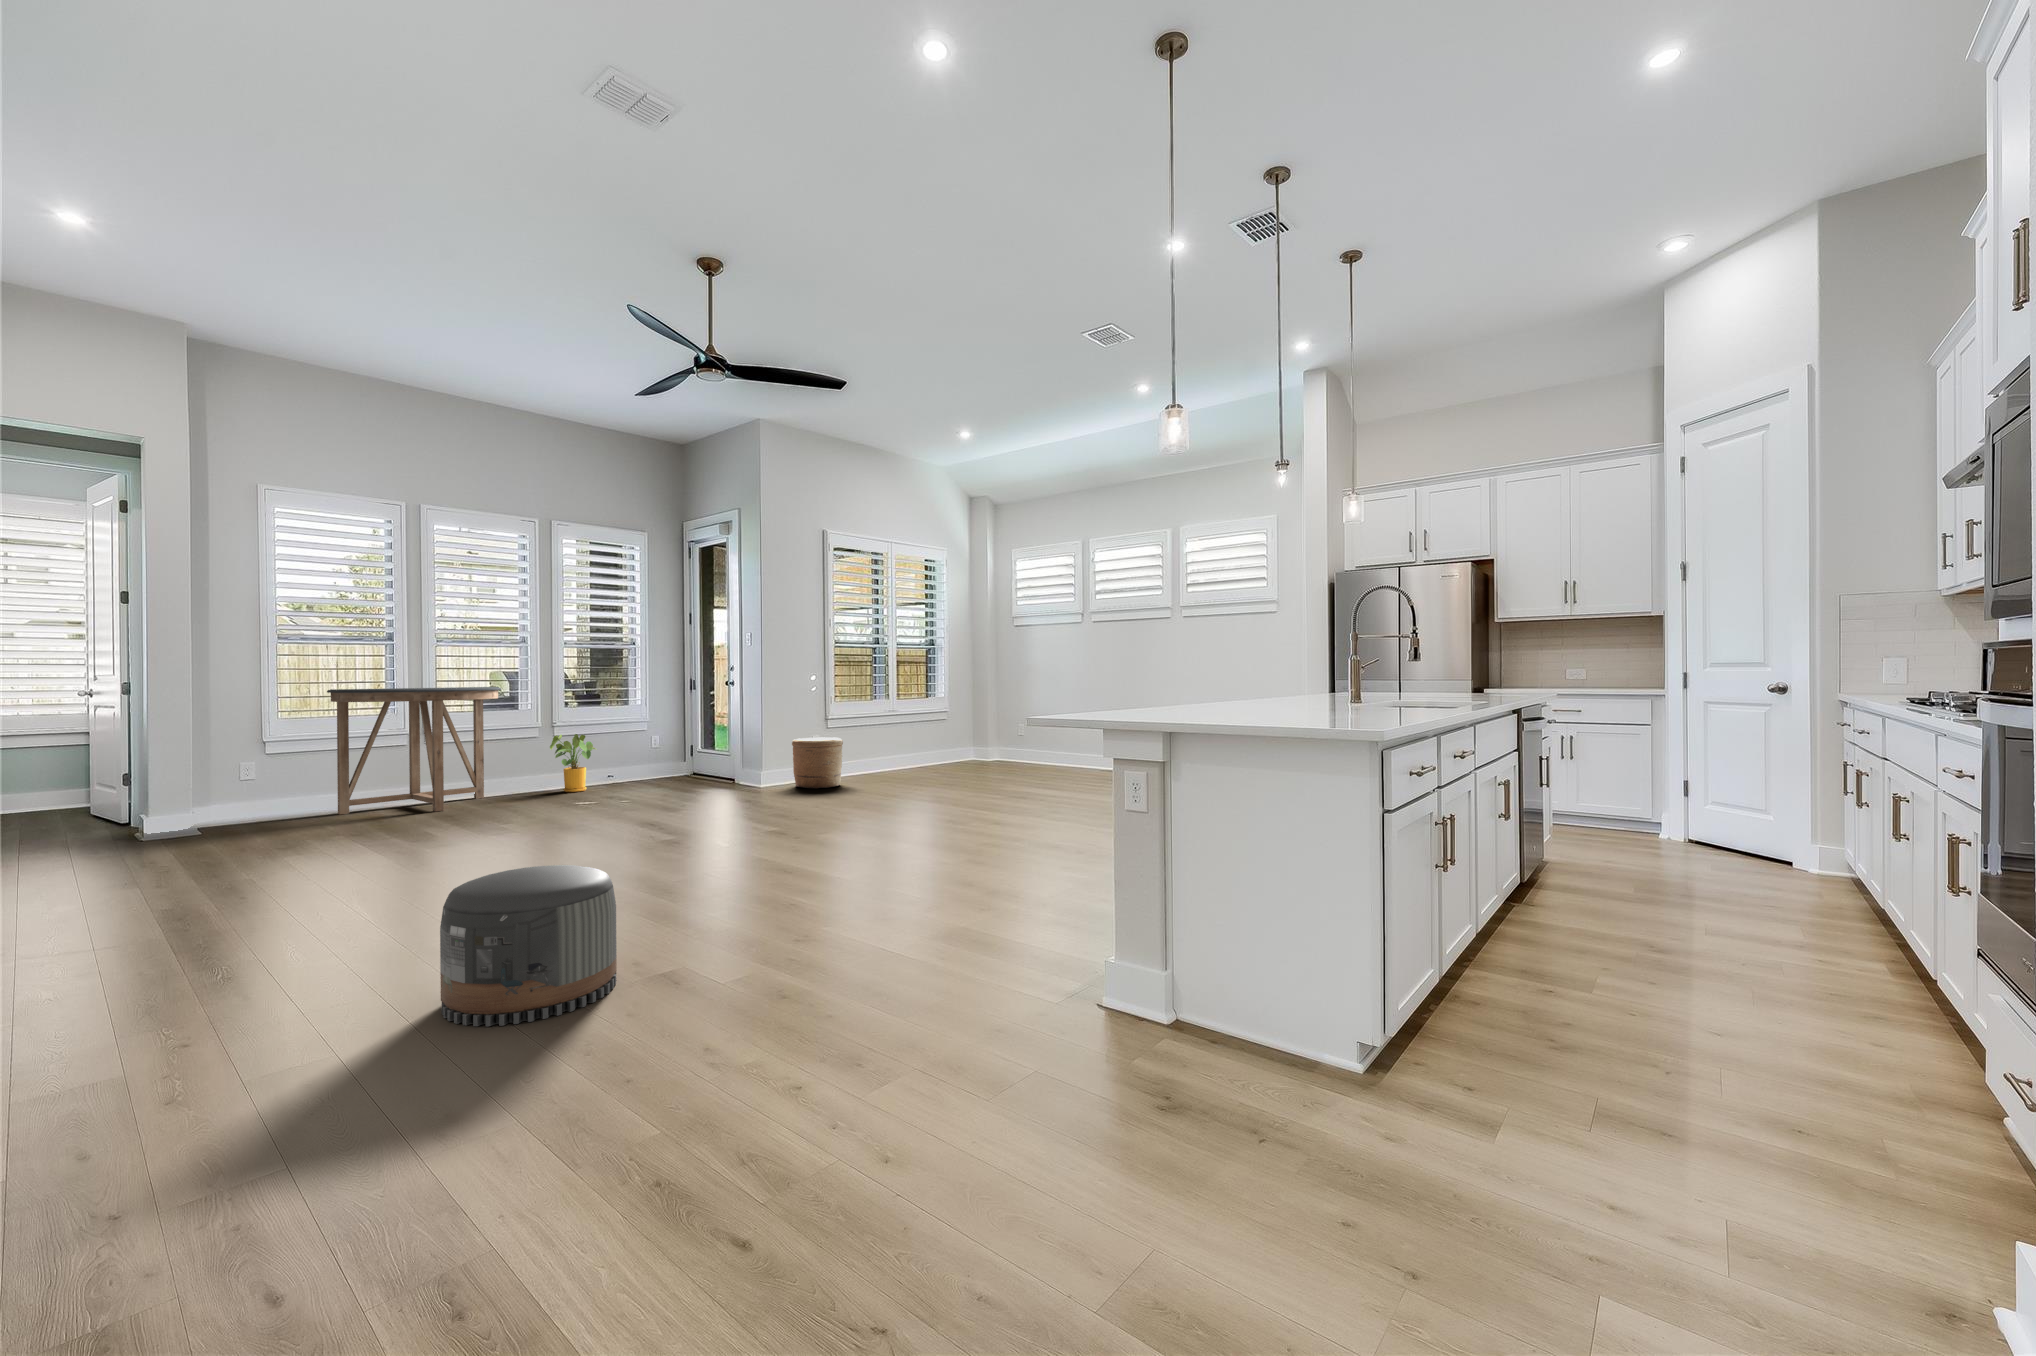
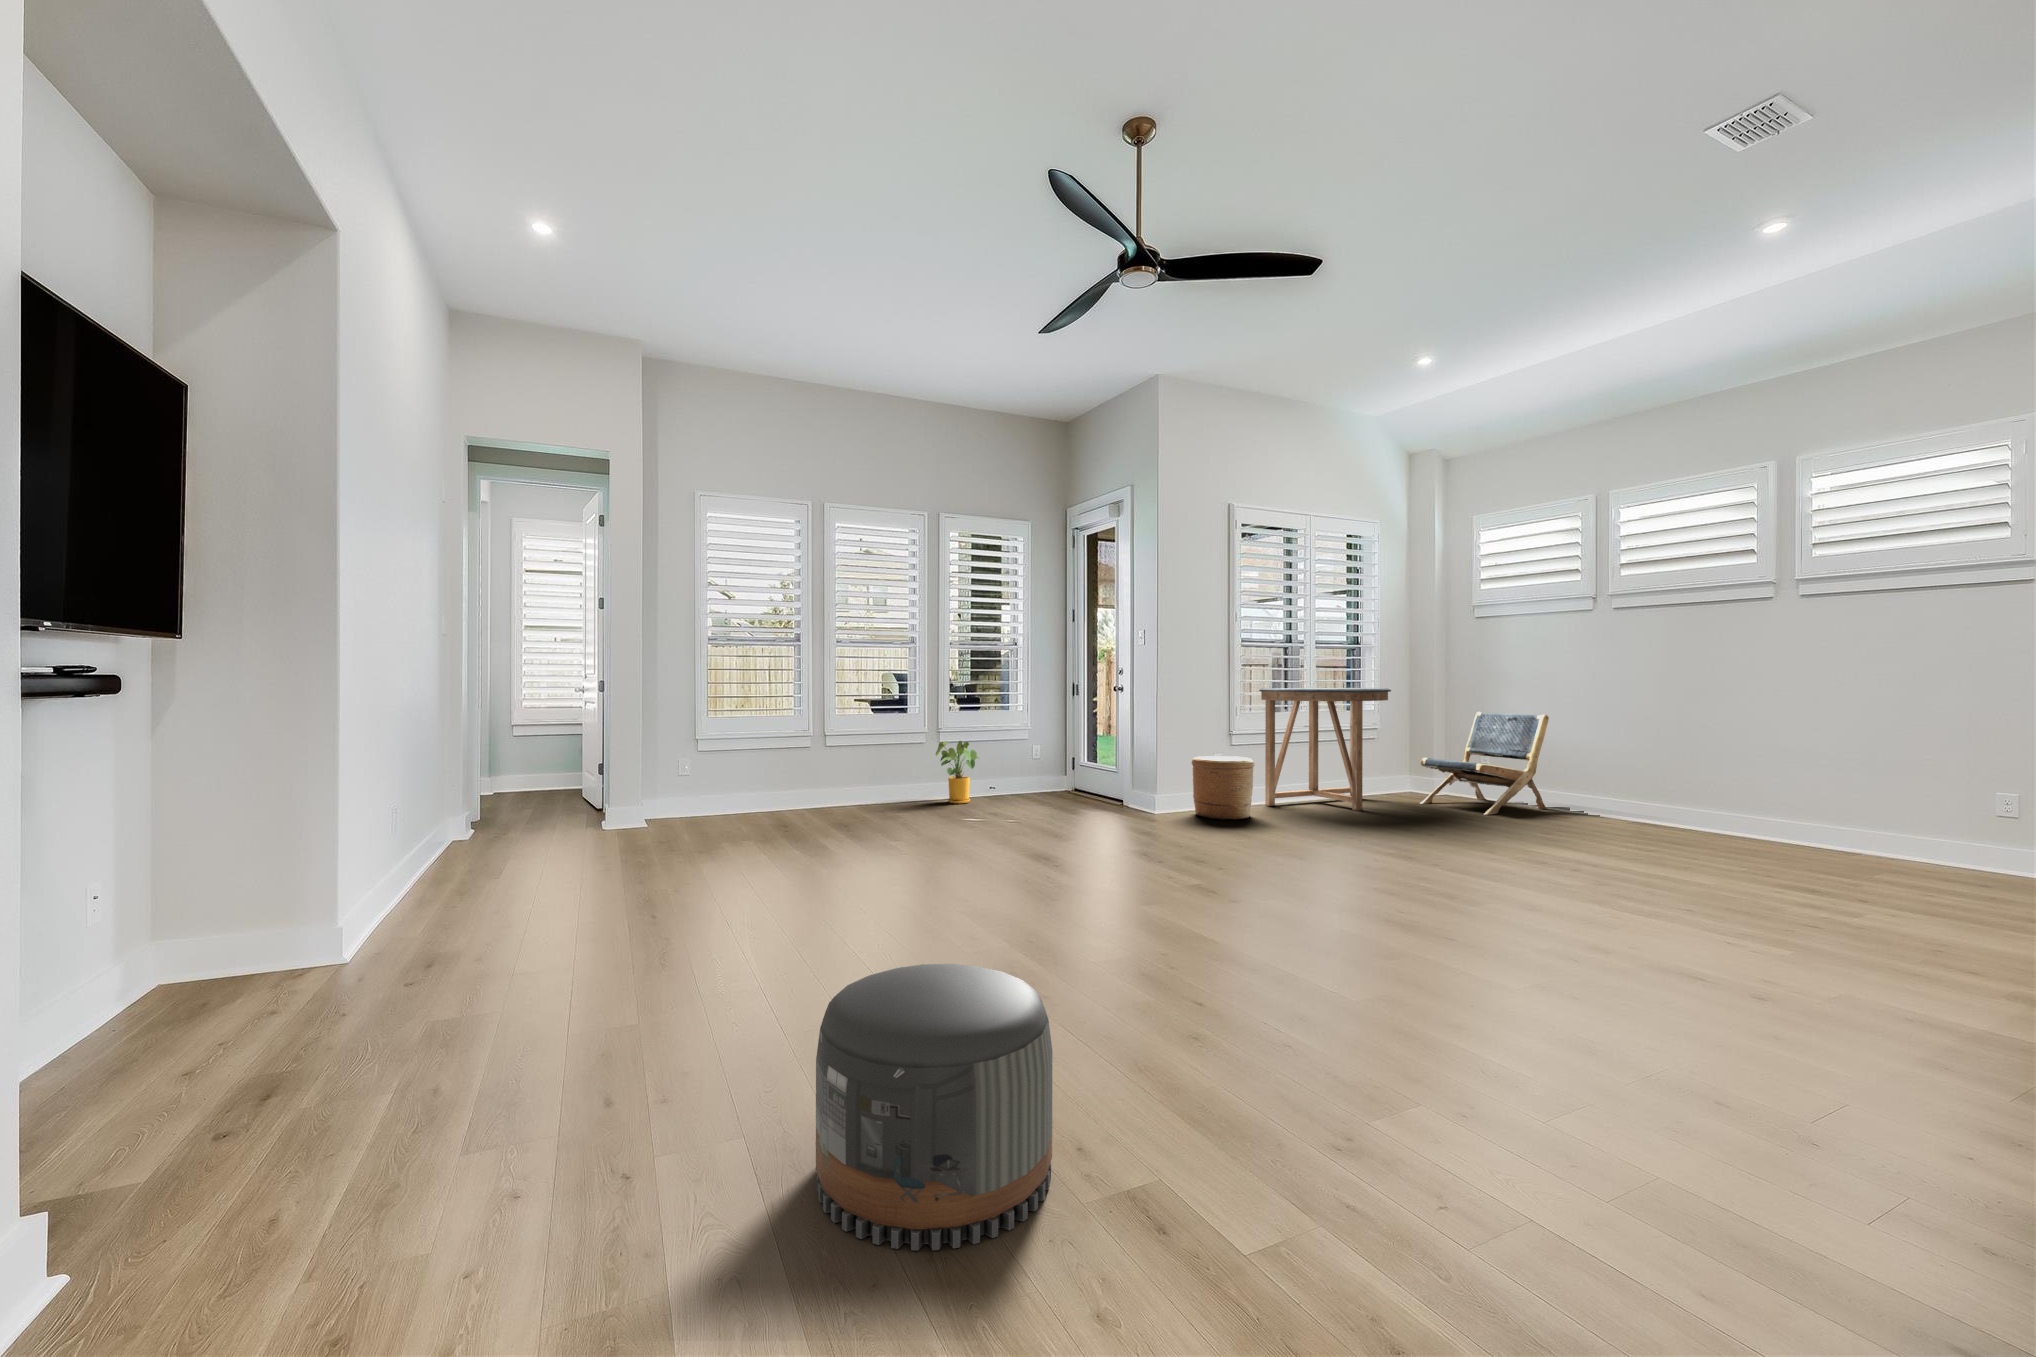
console table: present [327,687,501,814] -> present [1259,688,1391,811]
lounge chair: none [975,697,1060,773] -> present [1420,712,1549,815]

